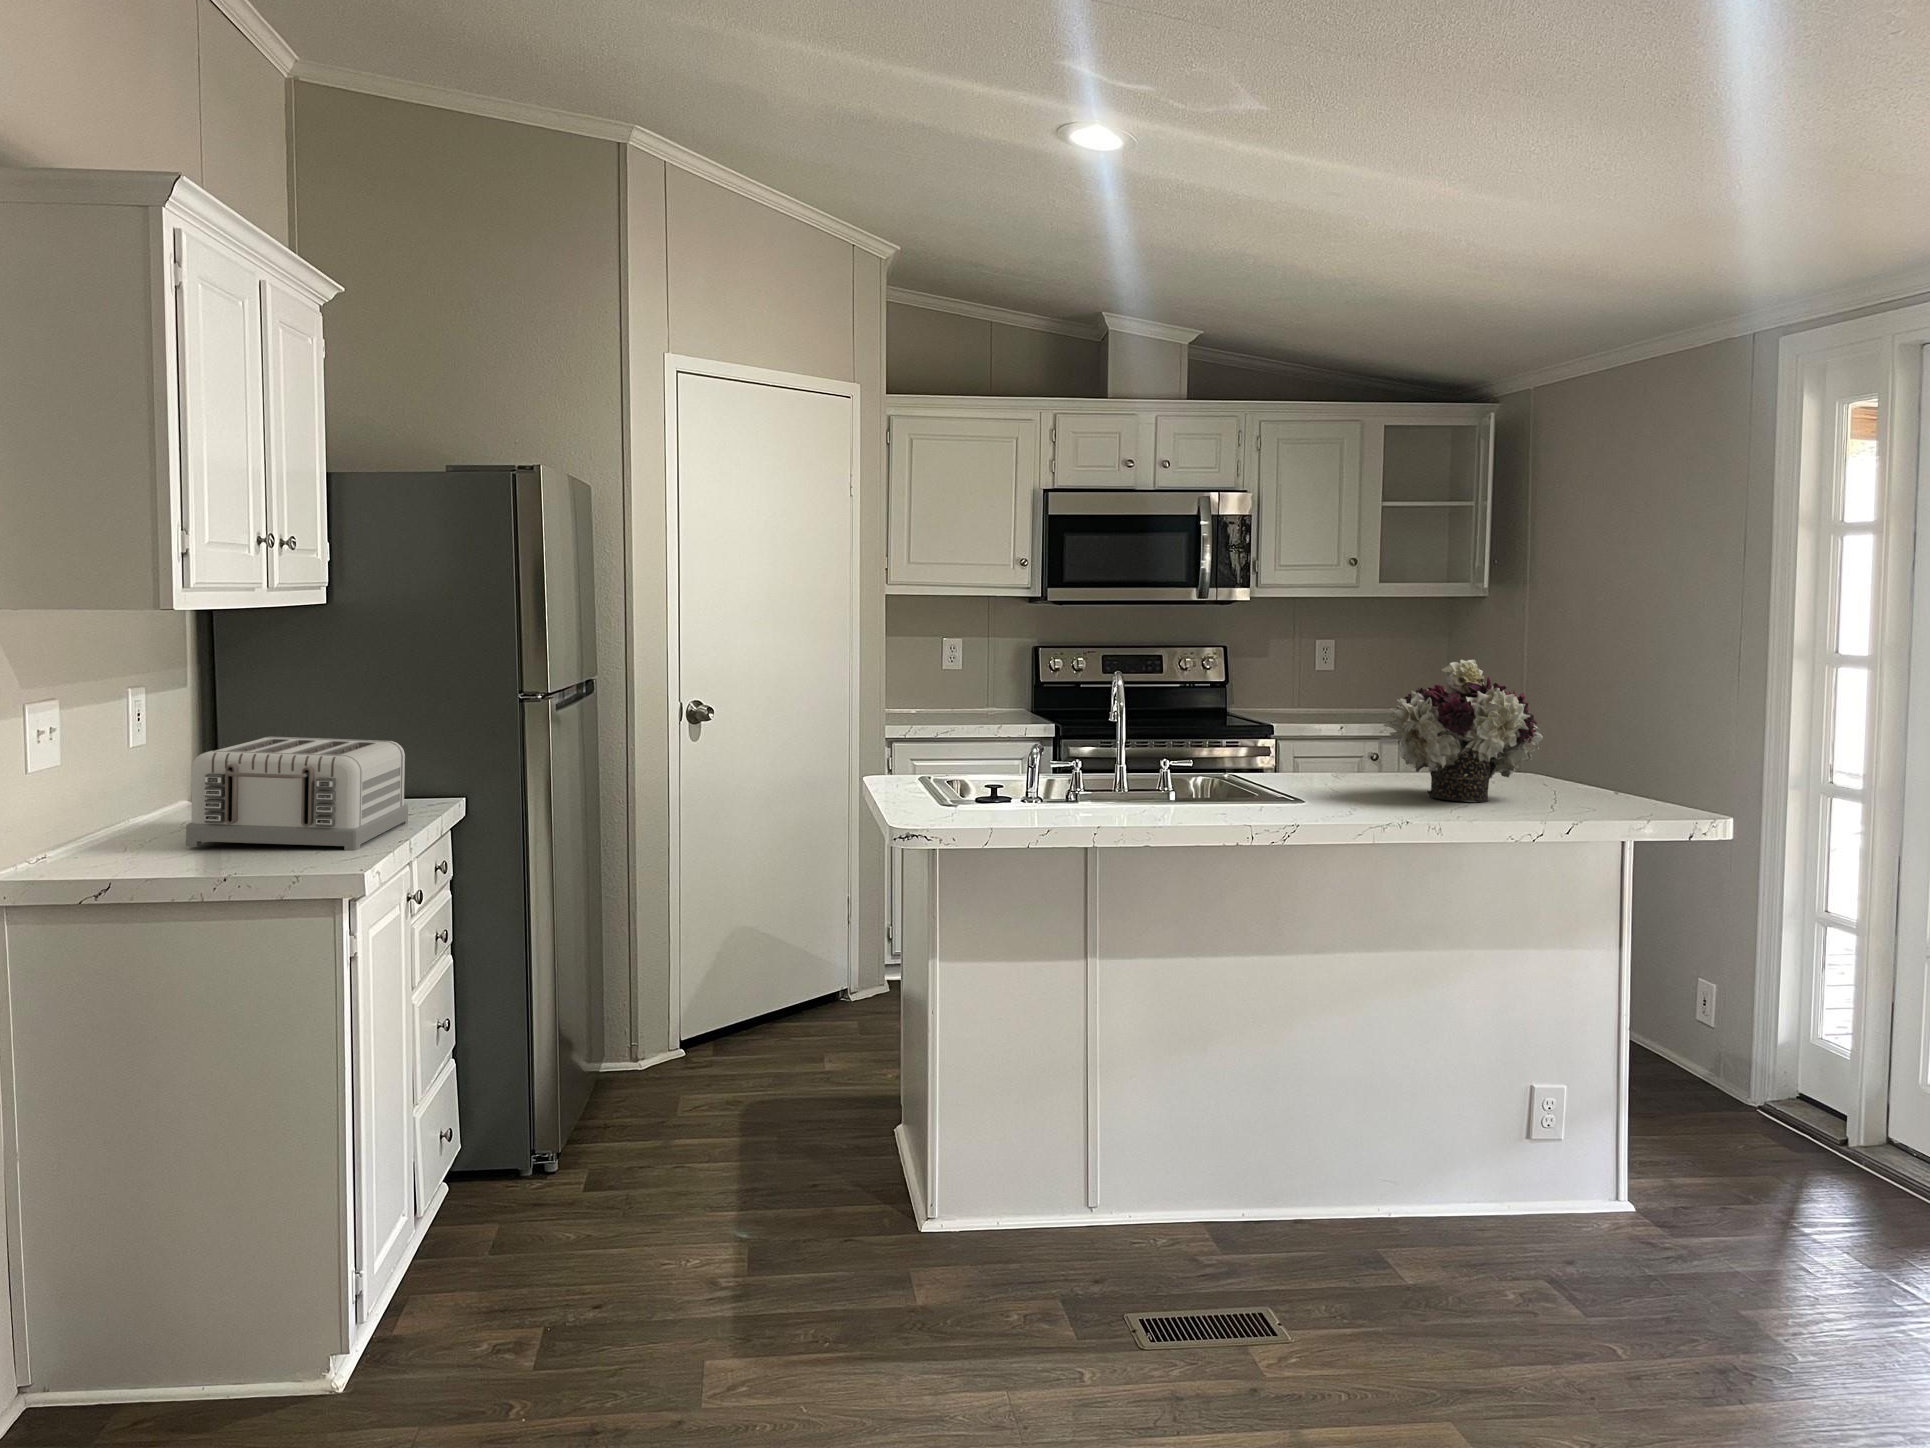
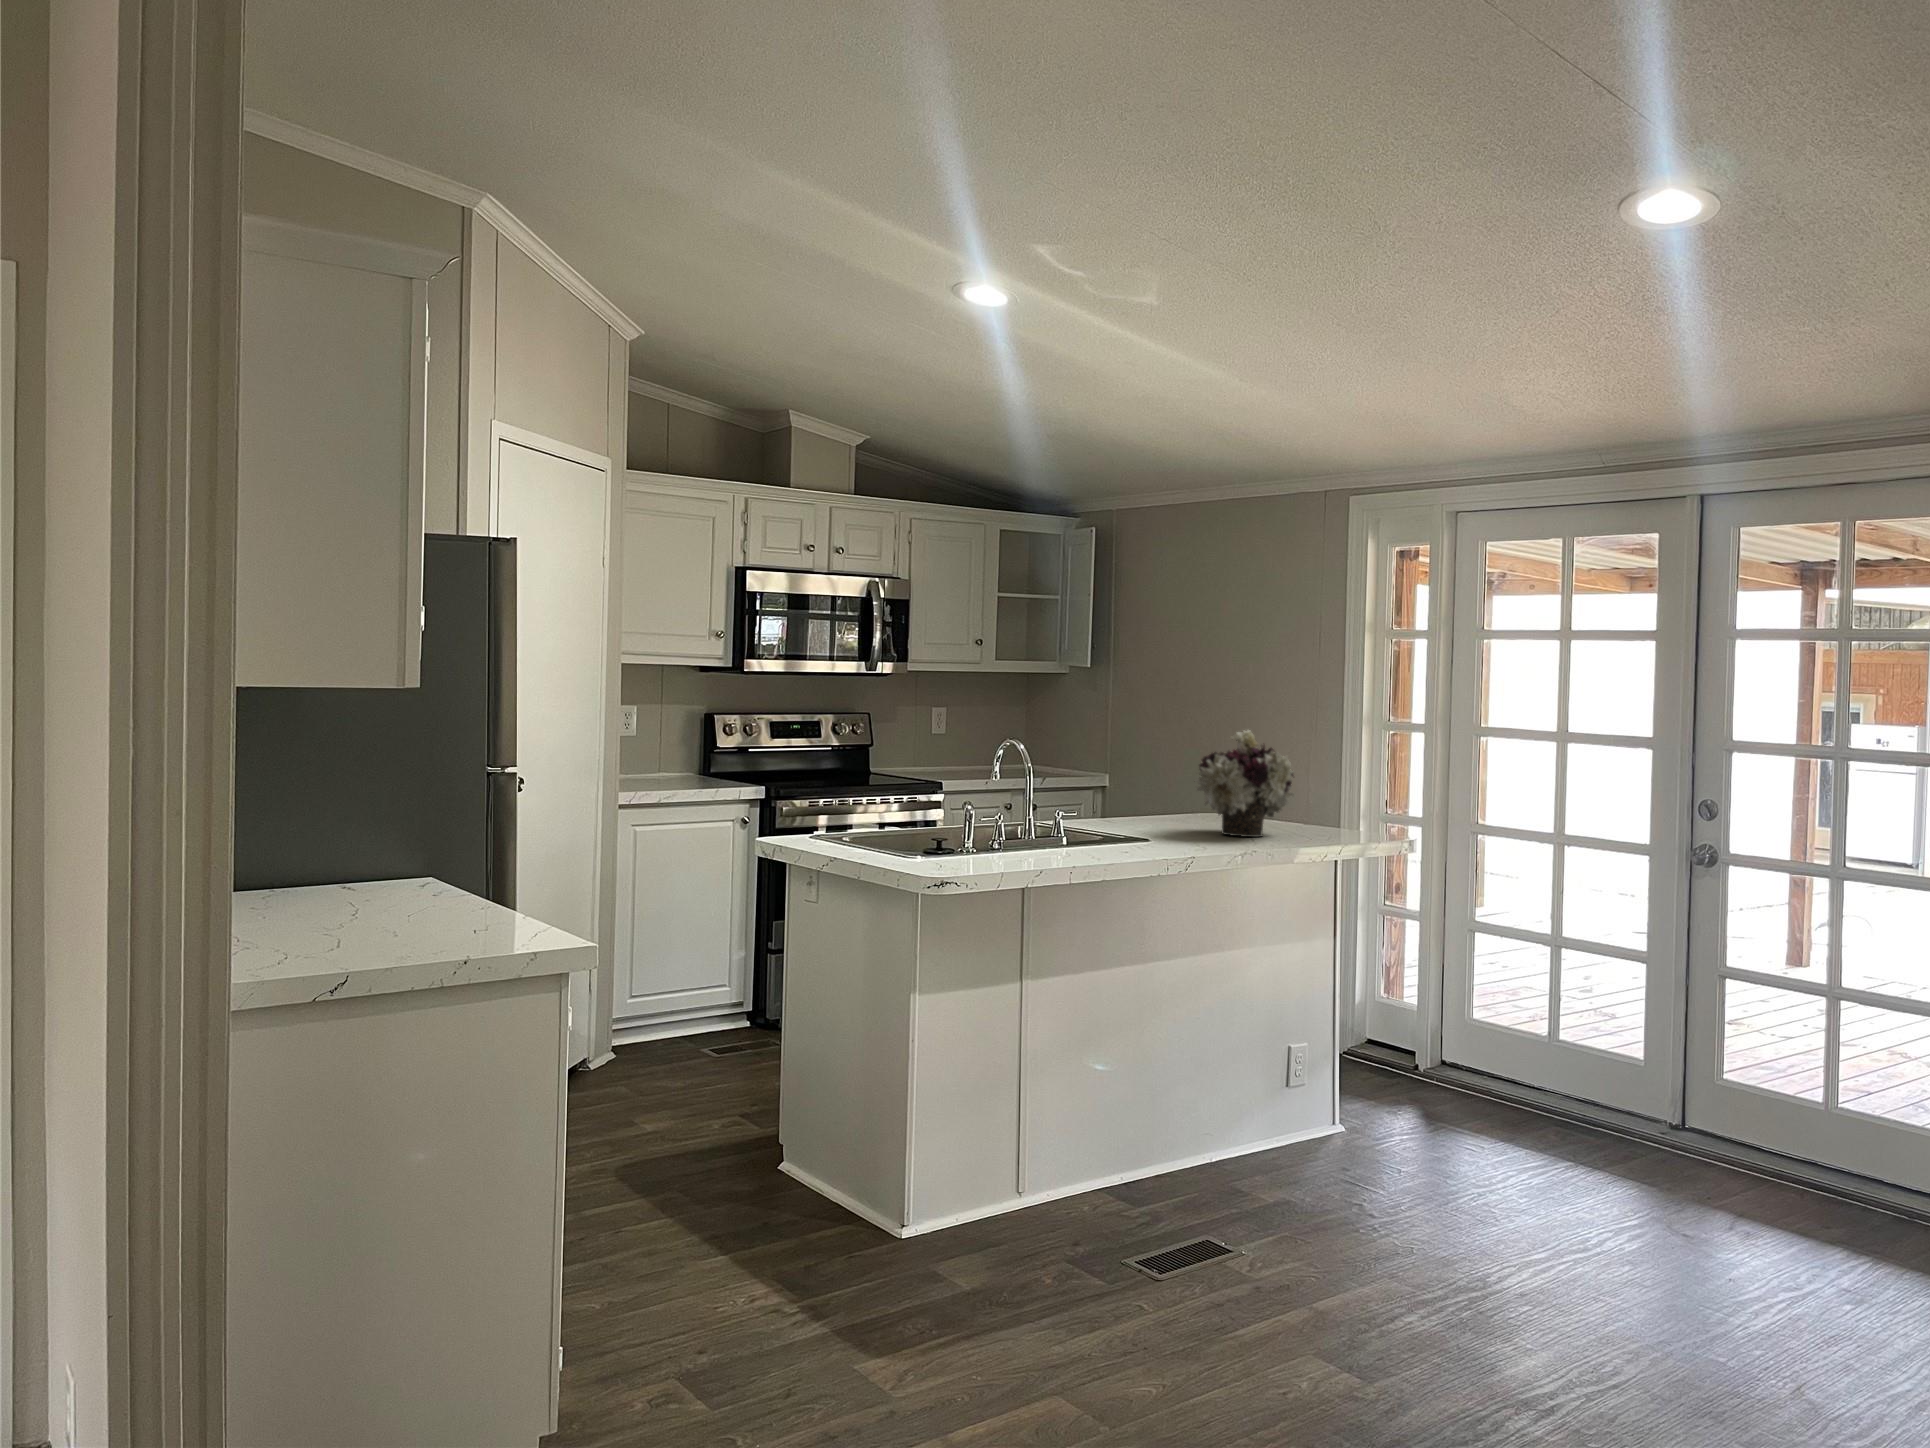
toaster: present [186,737,408,851] -> none [292,820,504,938]

